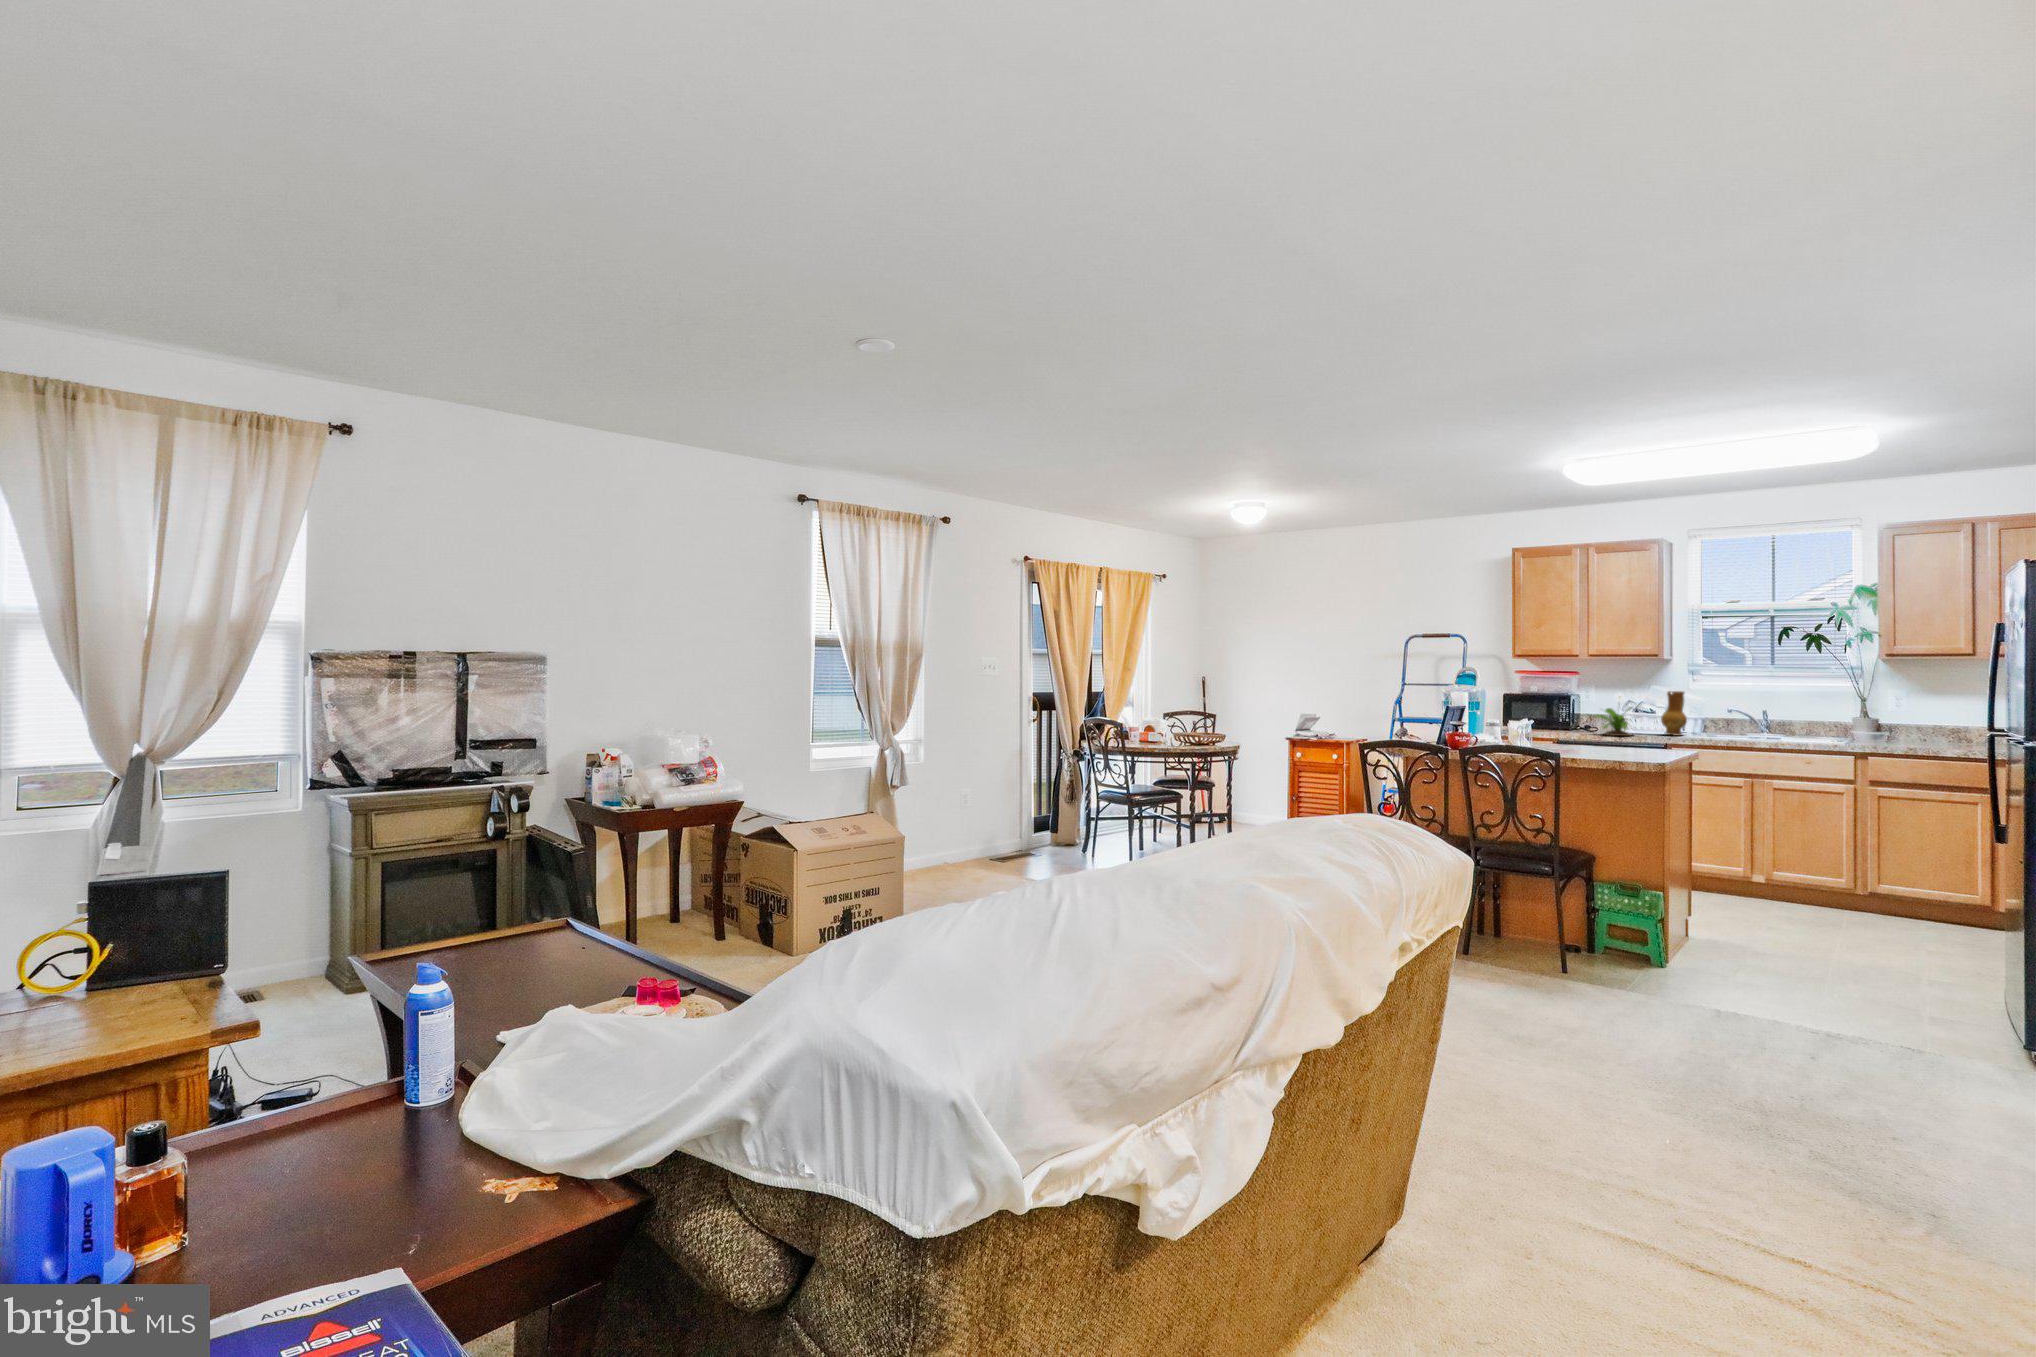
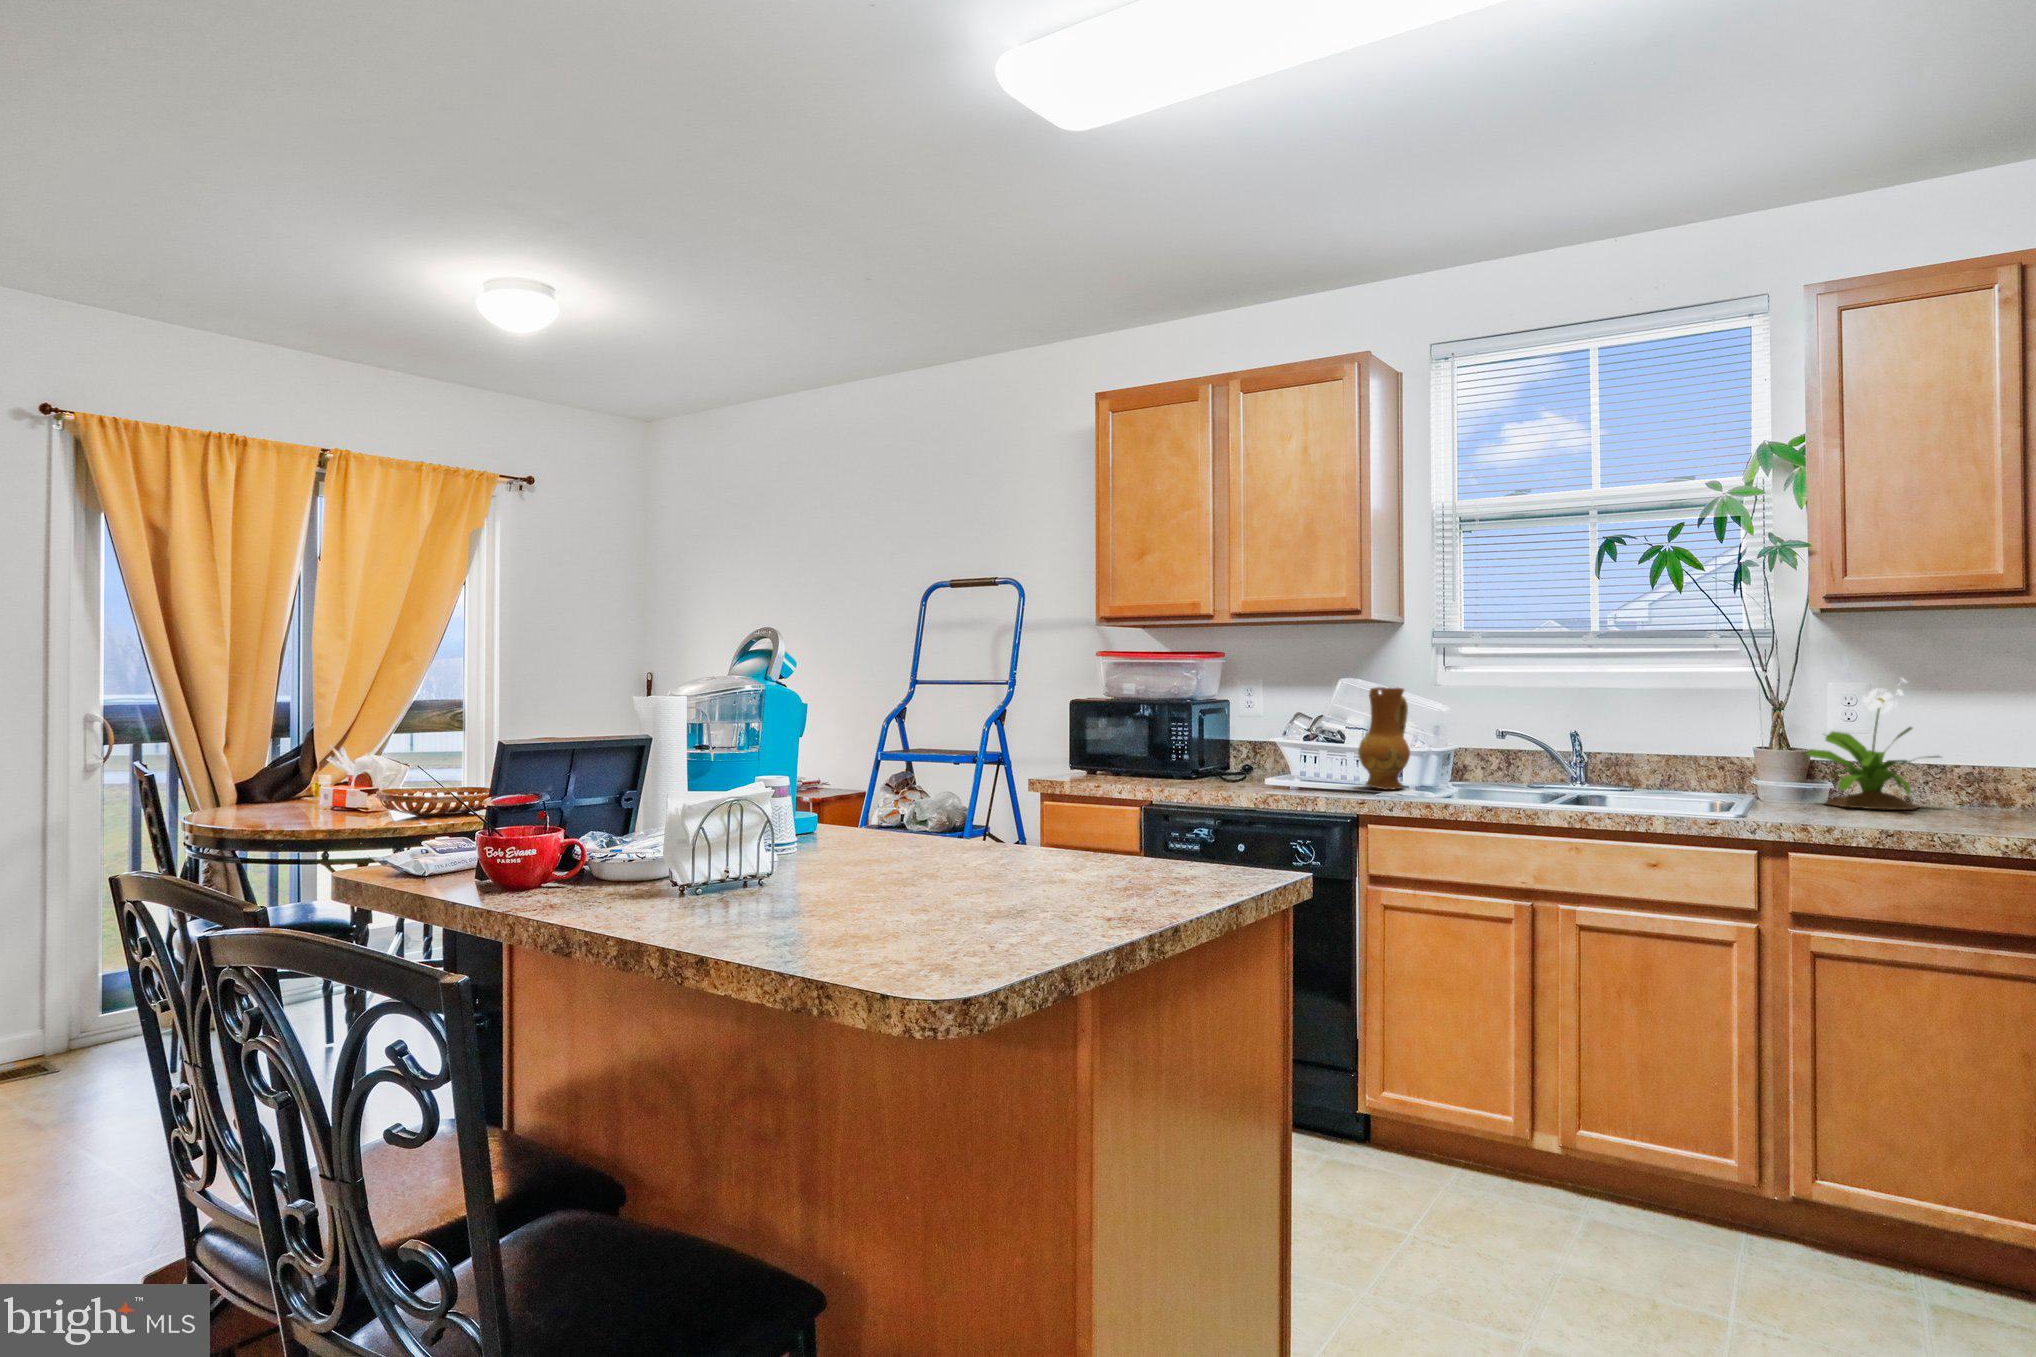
potted flower: present [1596,693,1633,736] -> present [1807,679,1940,809]

